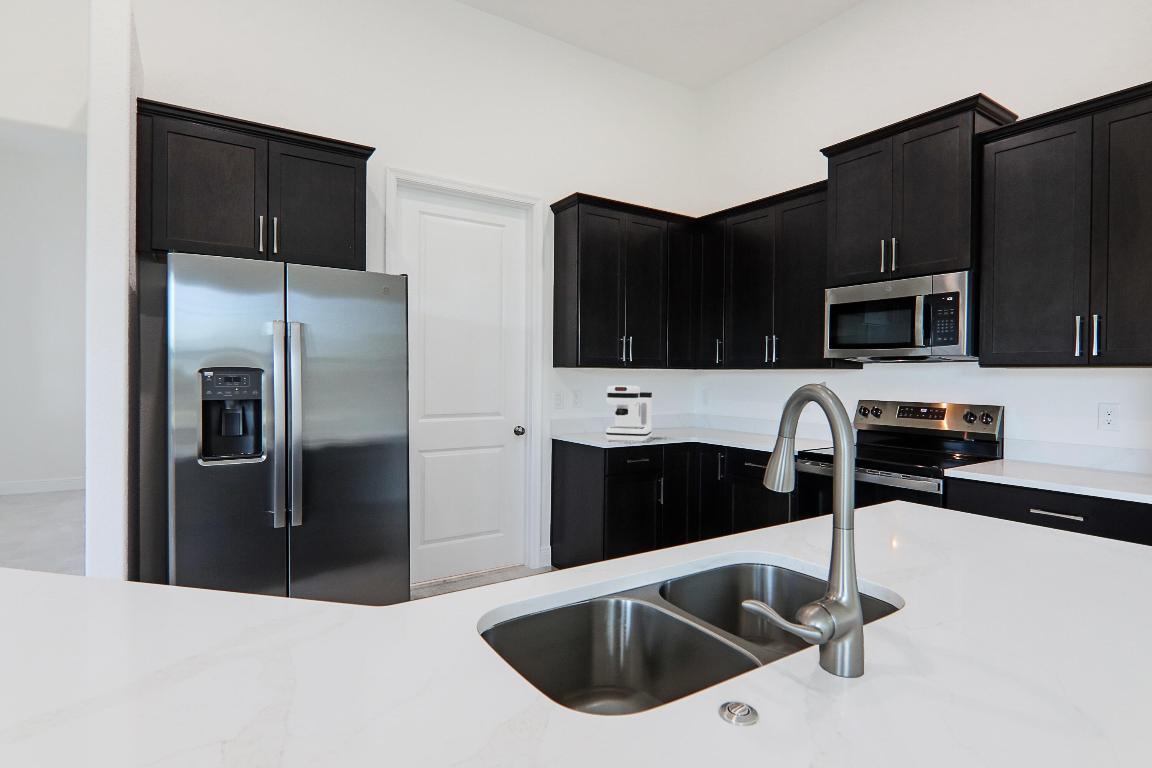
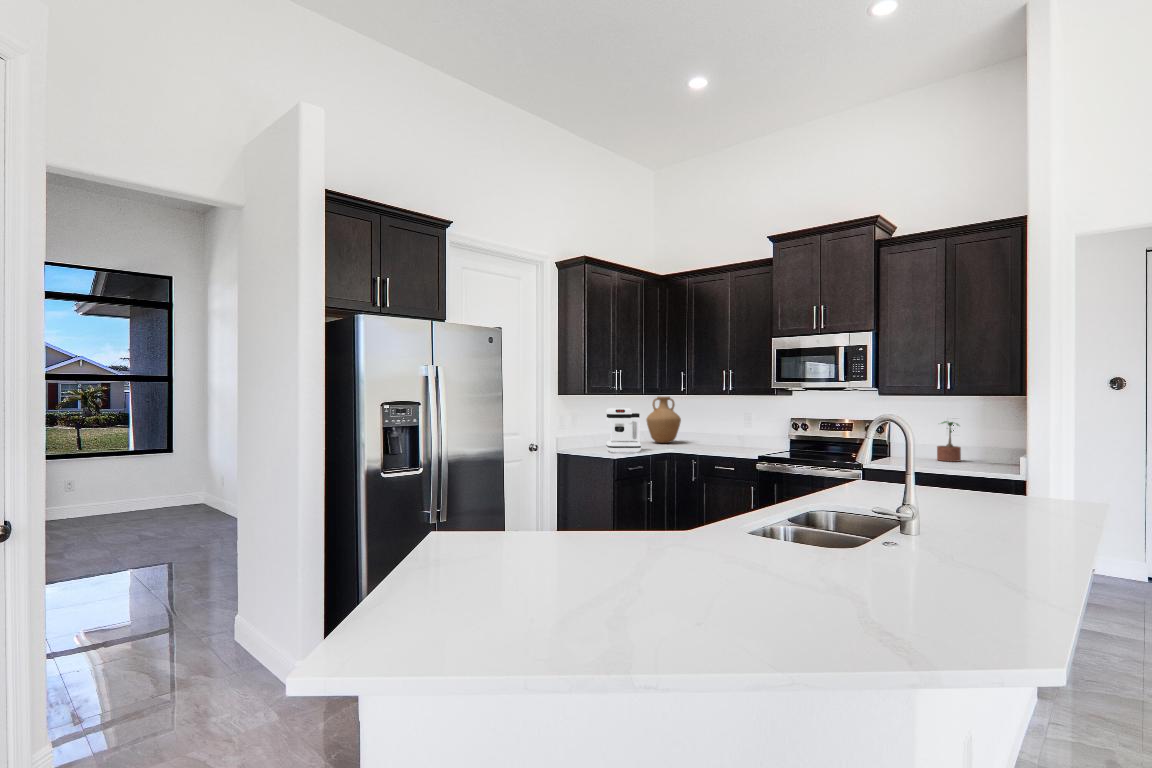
vase: none [678,373,722,431] -> present [646,397,681,443]
potted plant: none [1077,411,1126,476] -> present [937,421,961,462]

